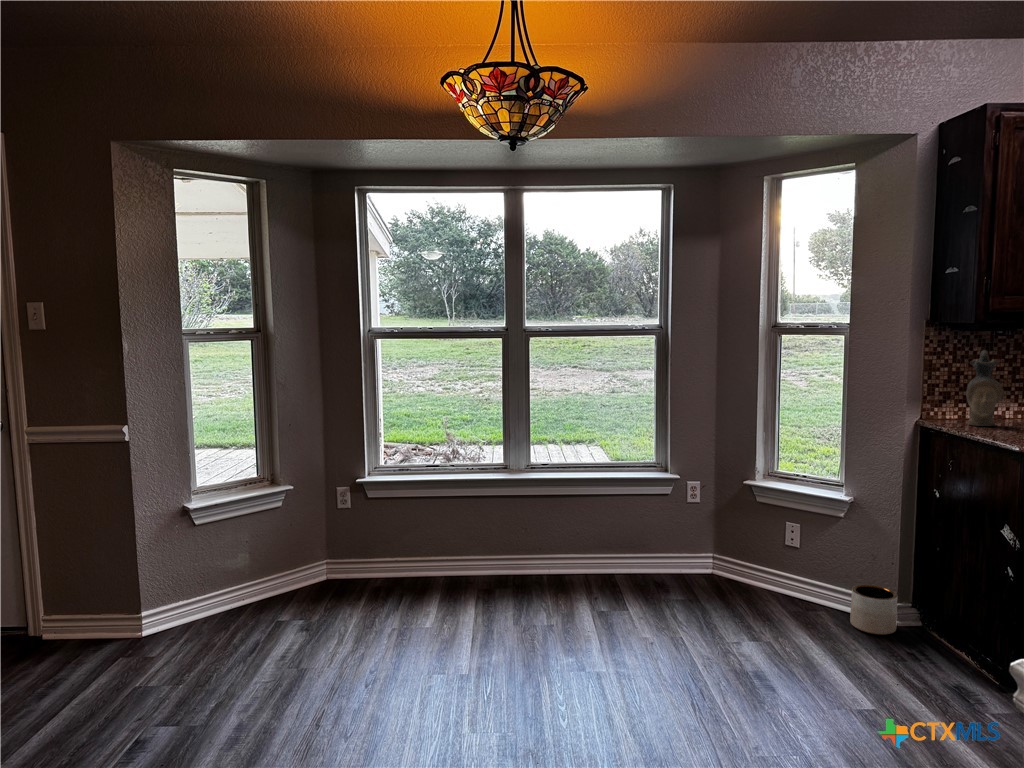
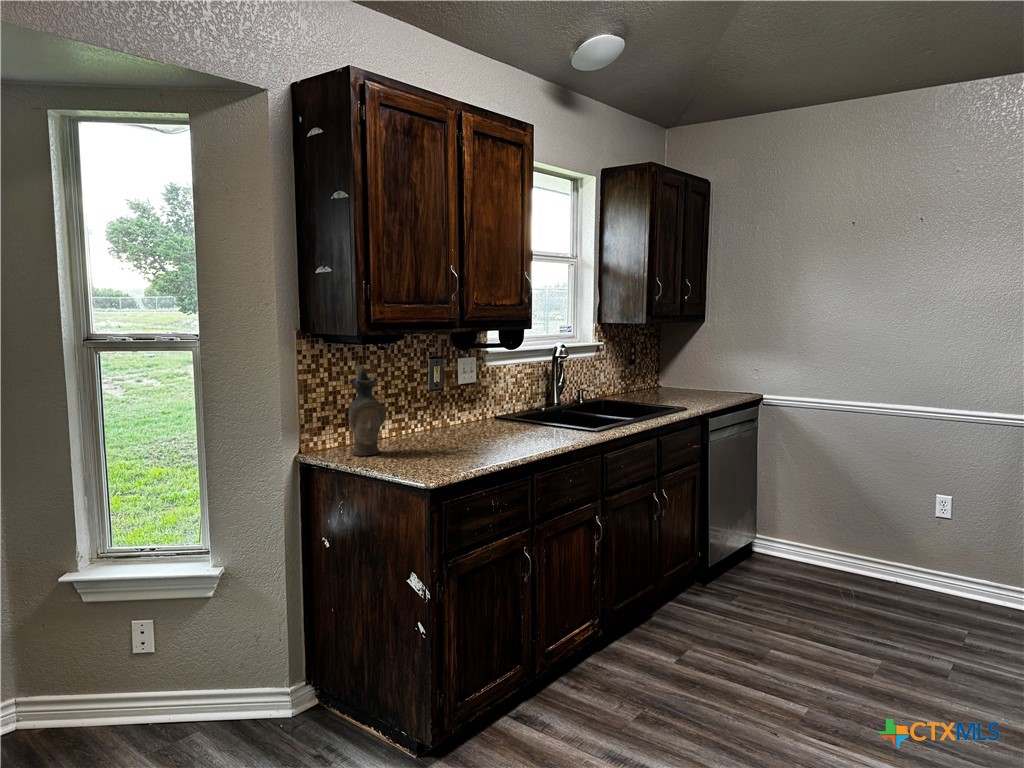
planter: present [850,585,898,635] -> none [237,675,295,748]

